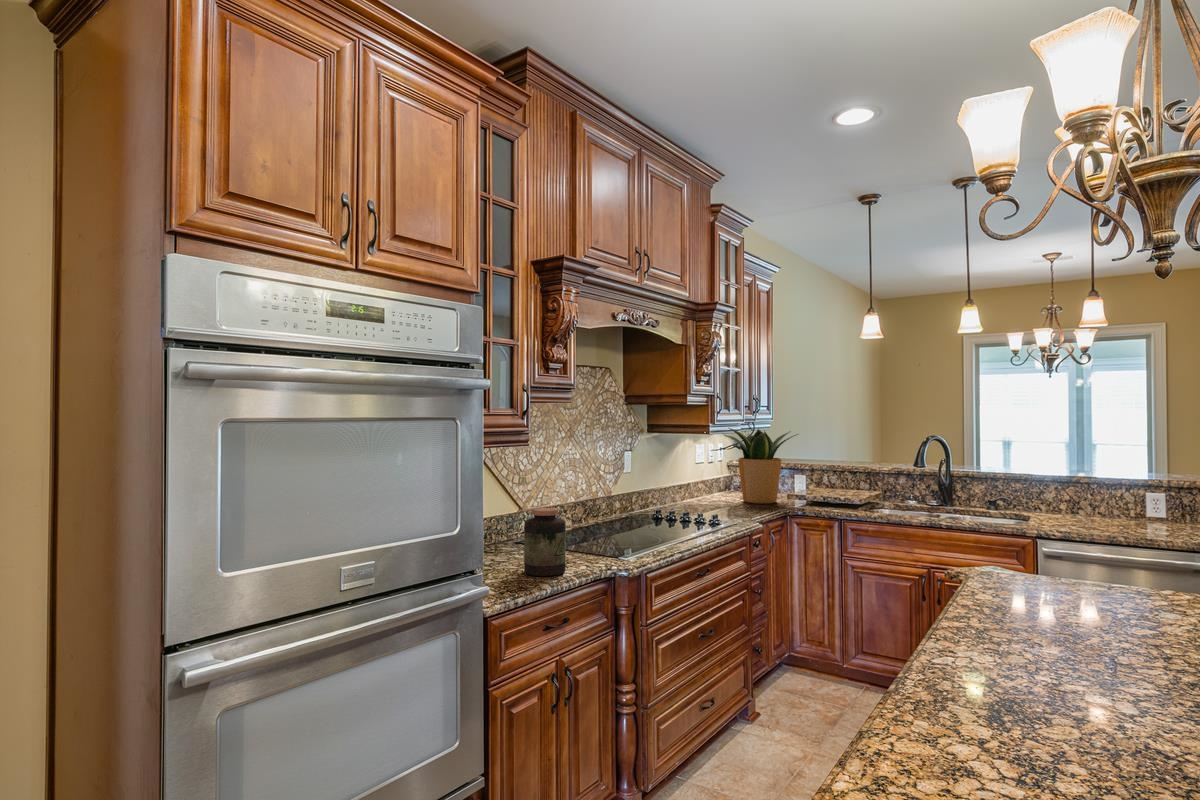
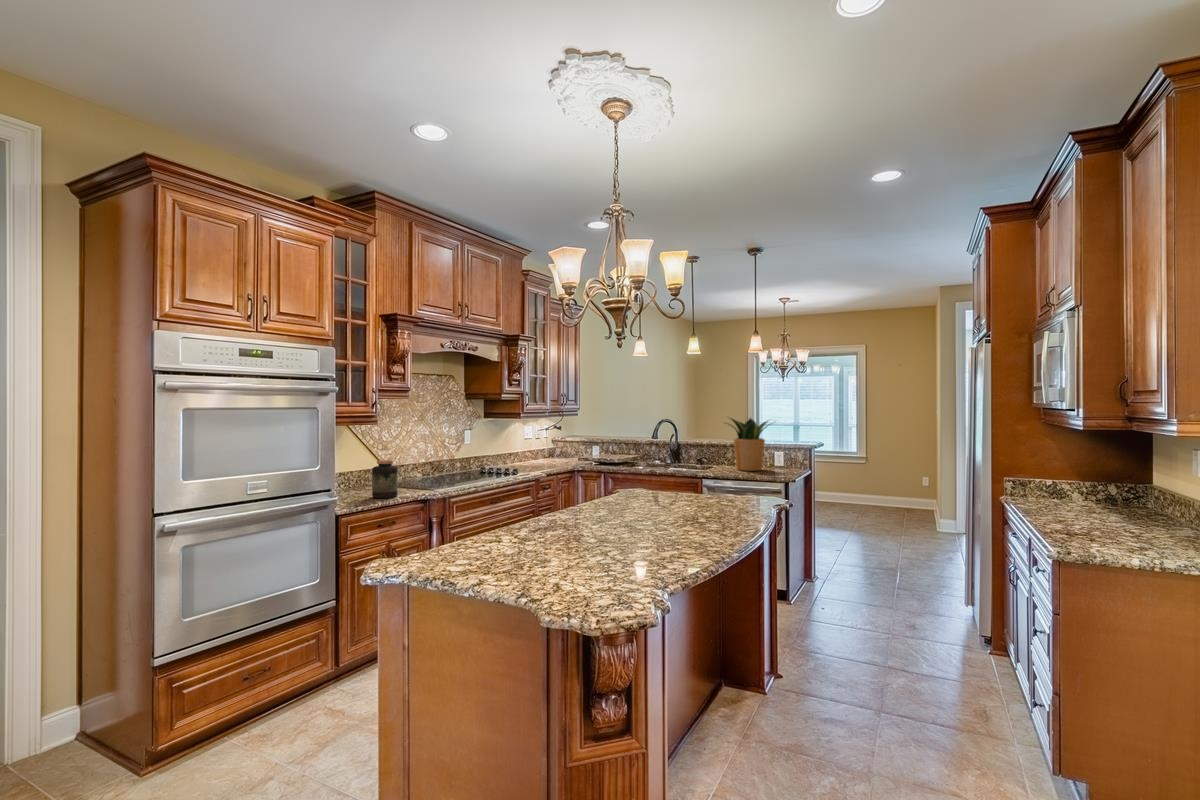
potted plant: present [724,428,798,504] -> present [725,418,768,471]

